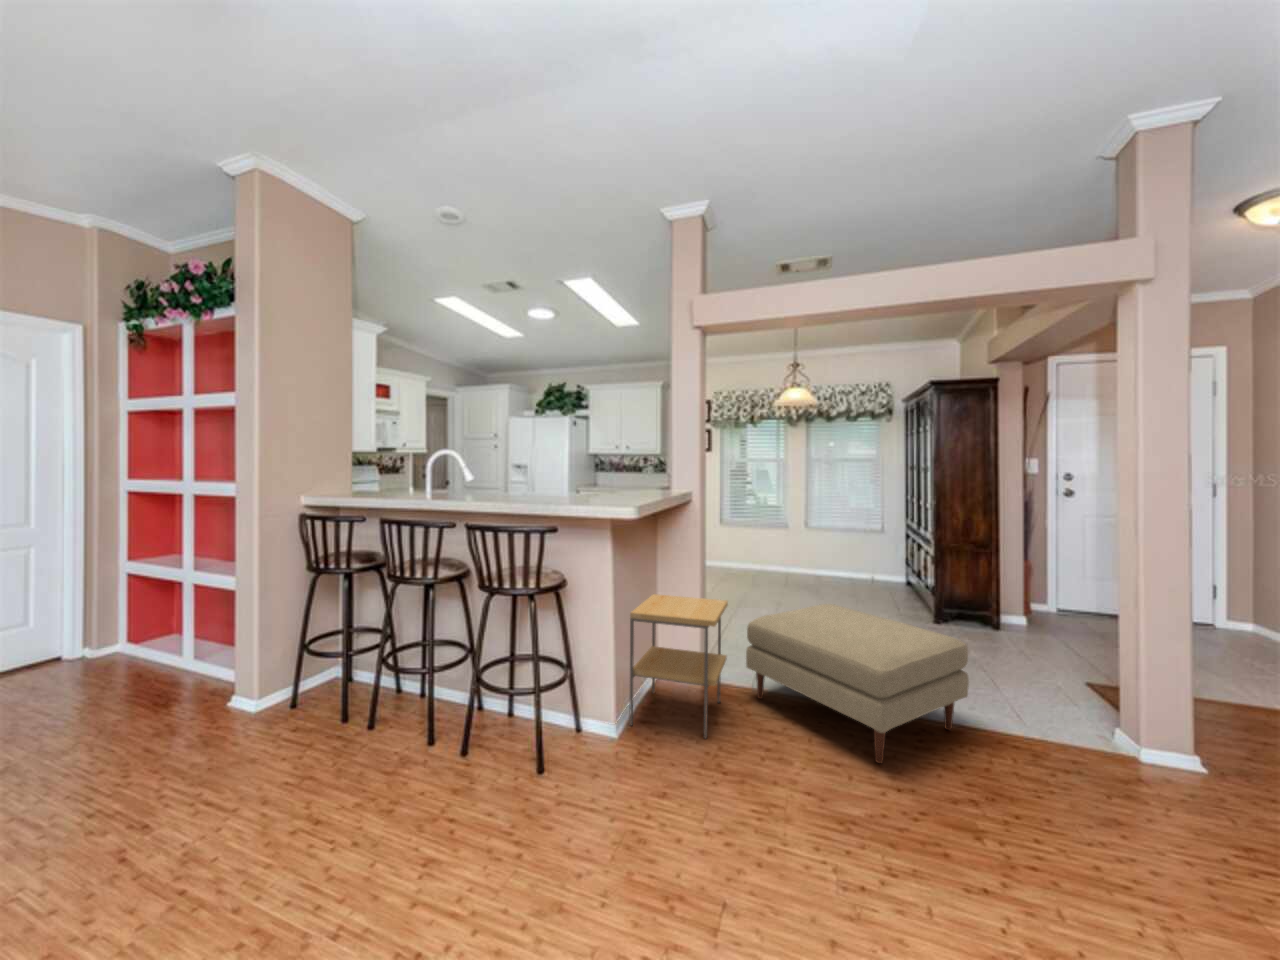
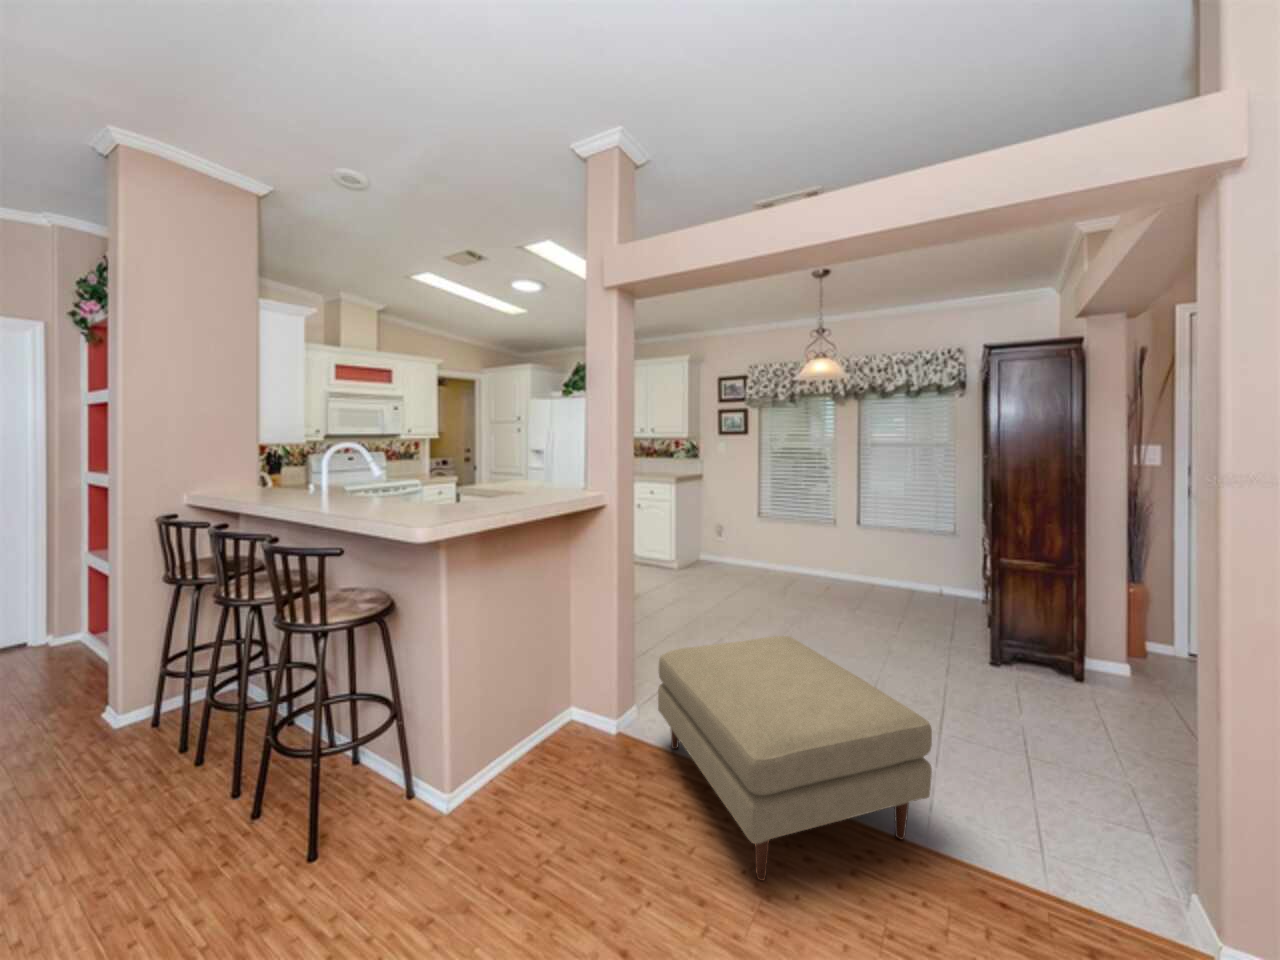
side table: present [629,594,728,738] -> none [492,611,630,800]

